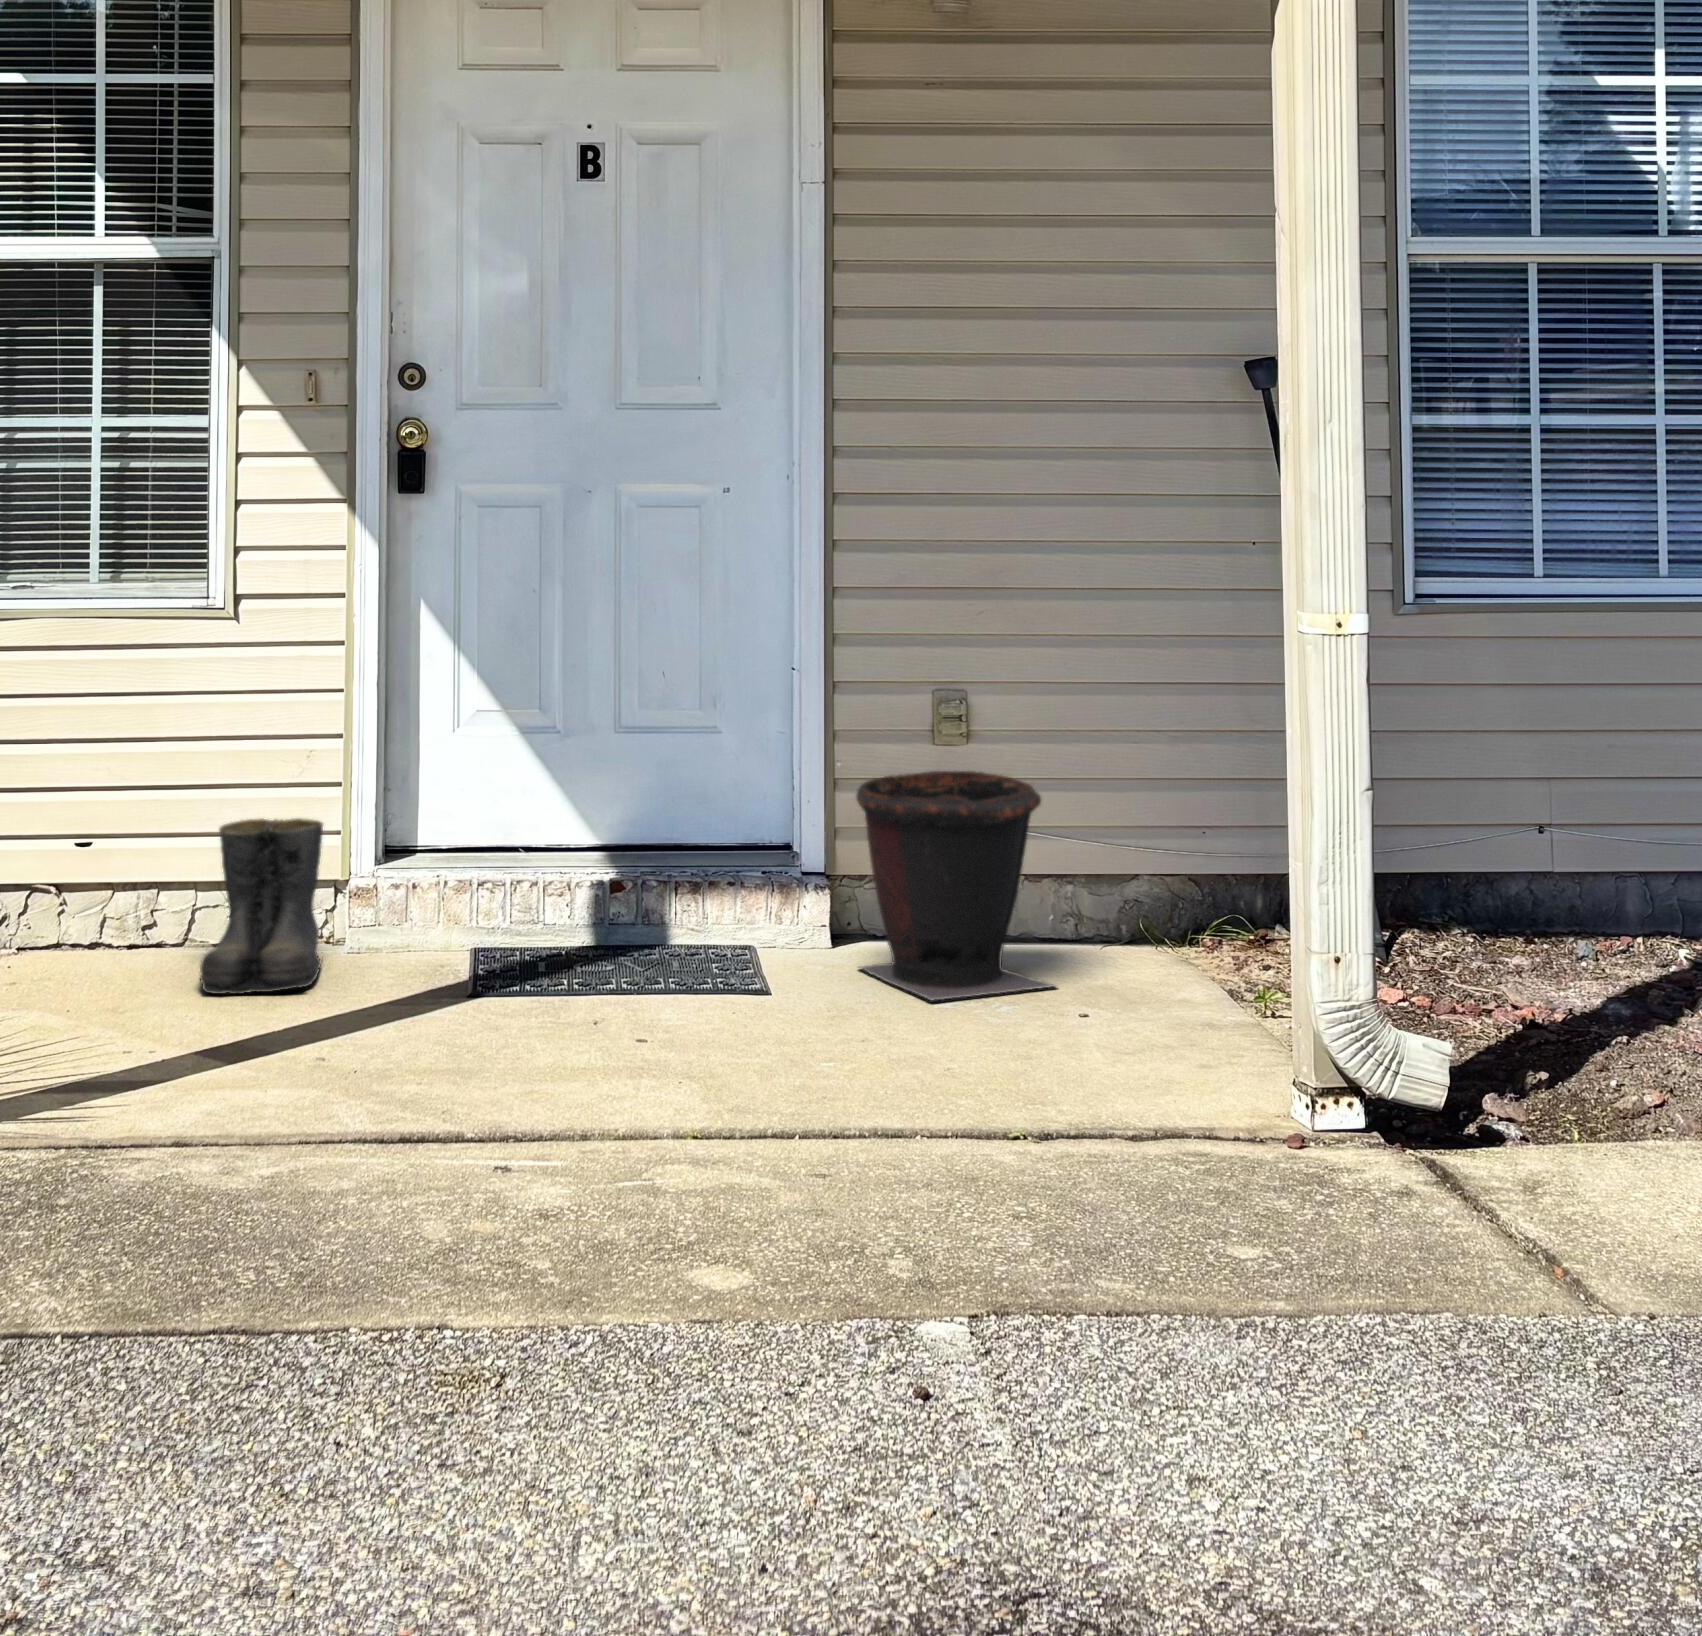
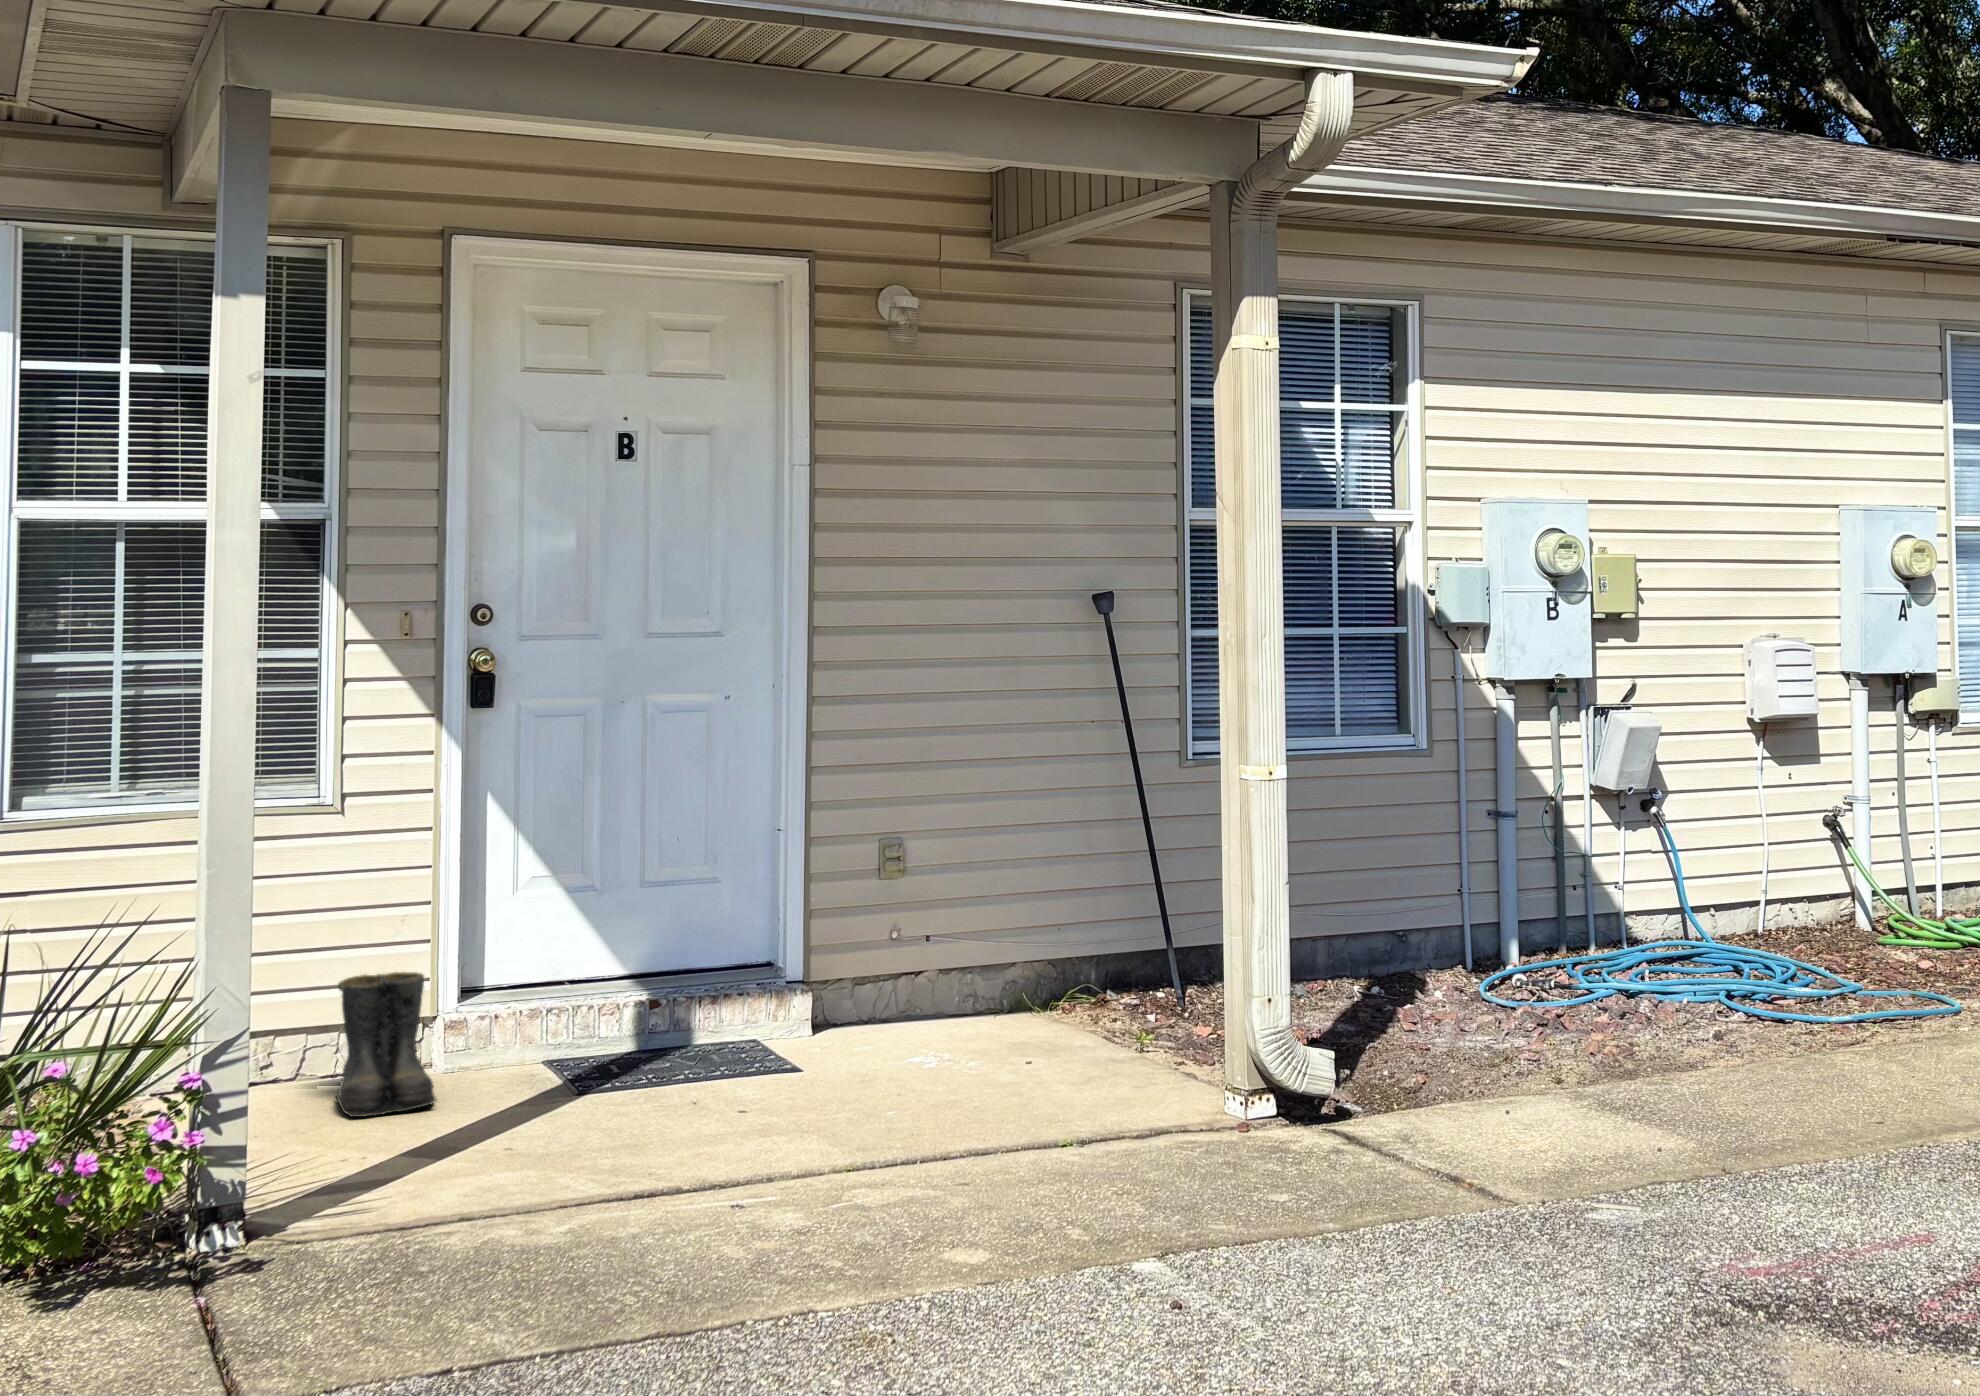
bucket: present [856,771,1055,1001] -> none [835,899,990,1066]

